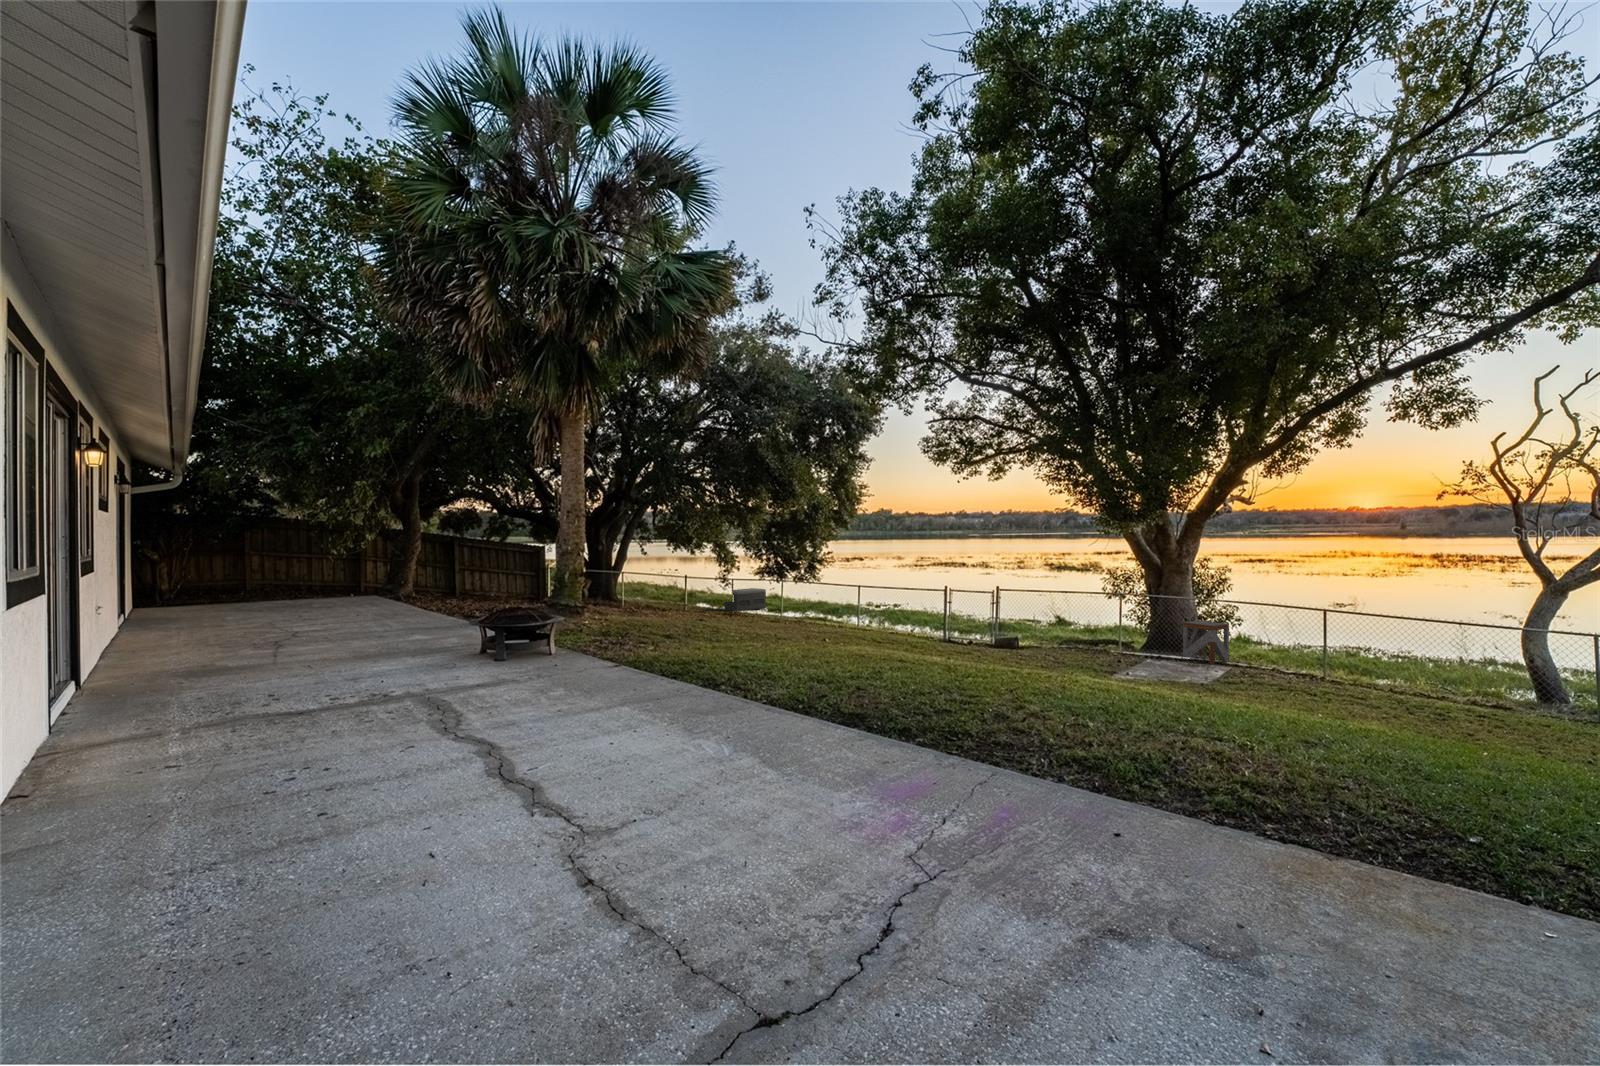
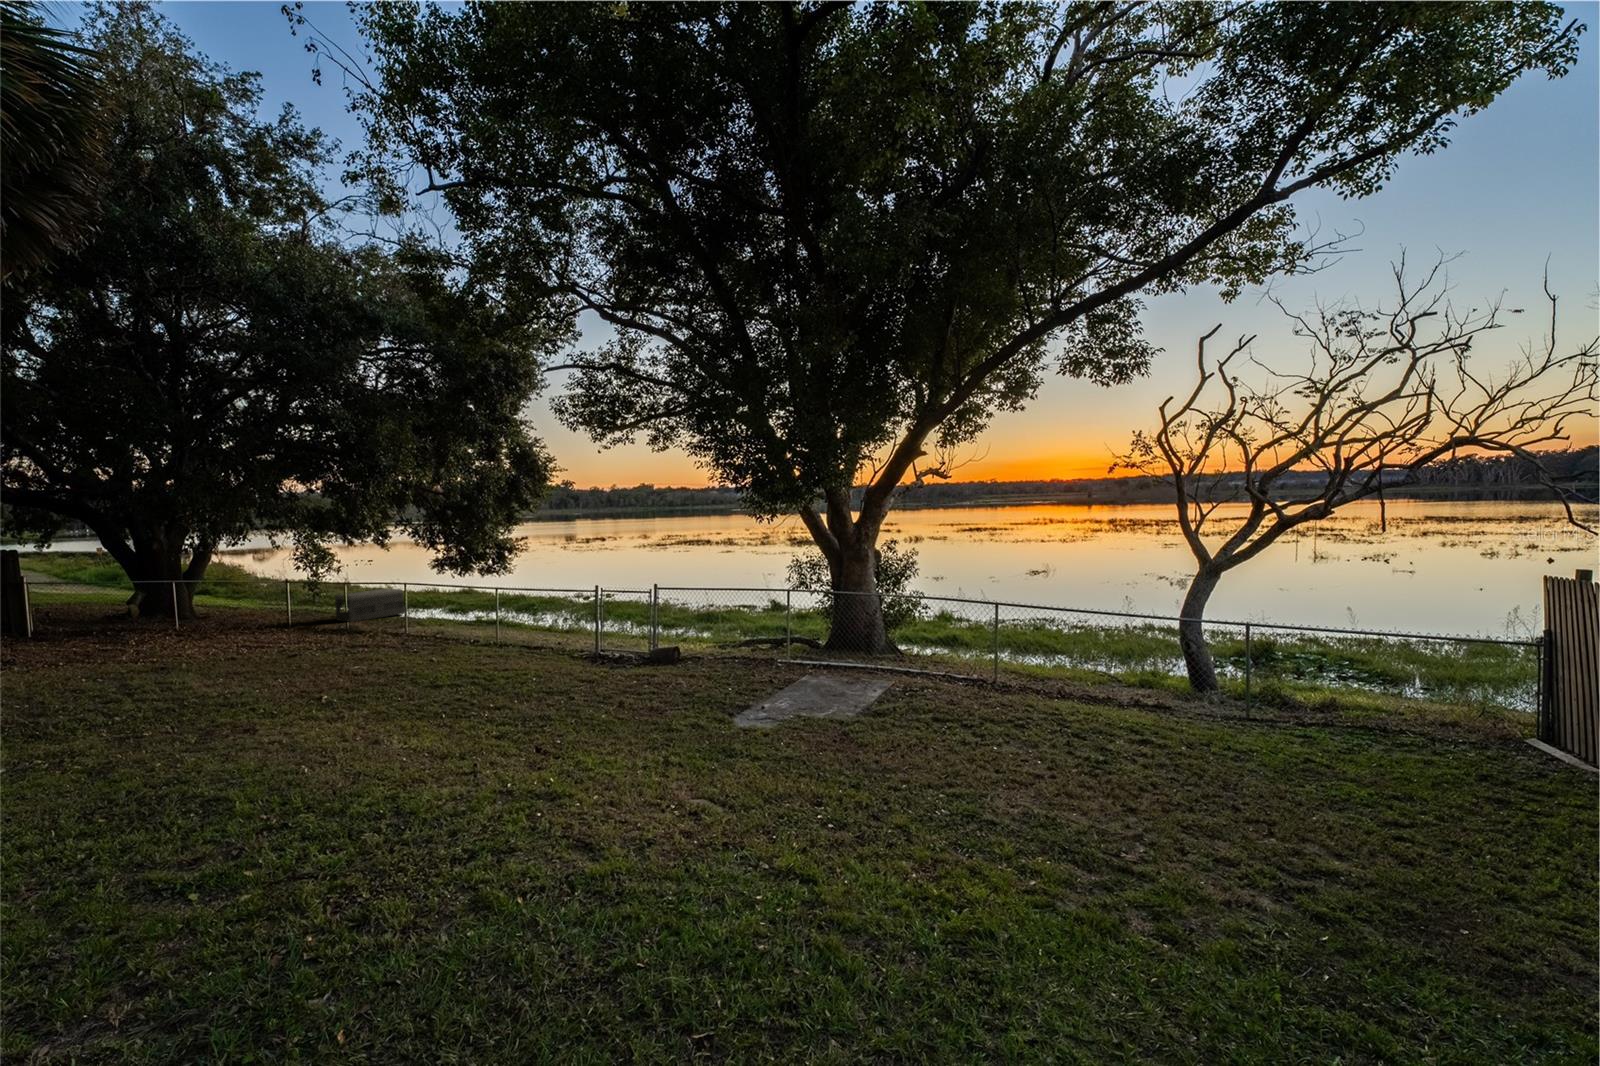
side table: present [1183,621,1229,664] -> none [852,618,901,676]

